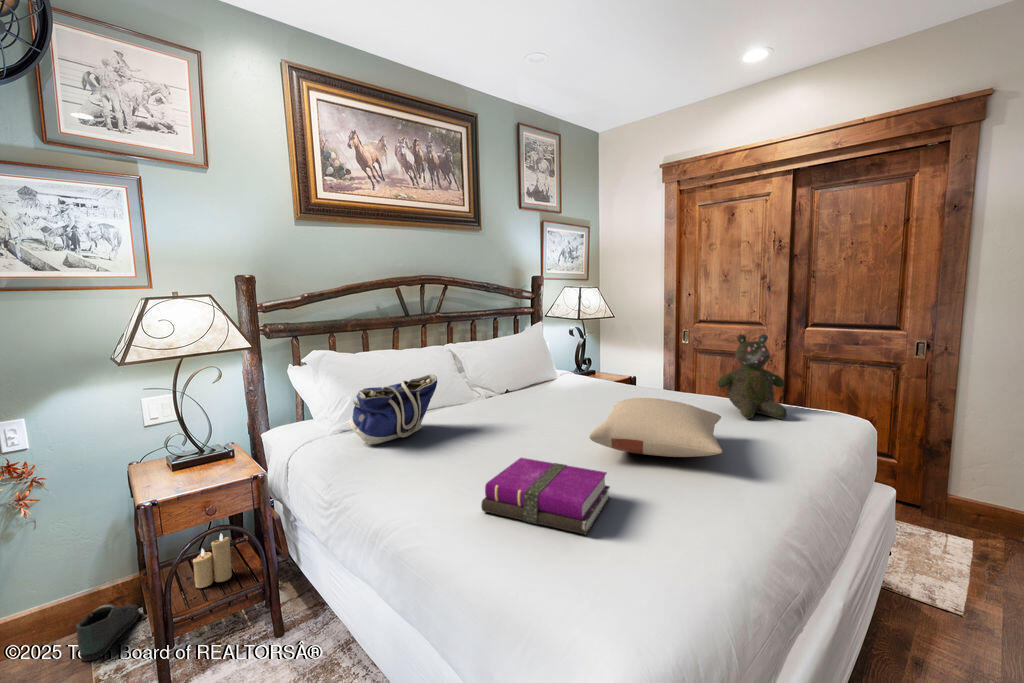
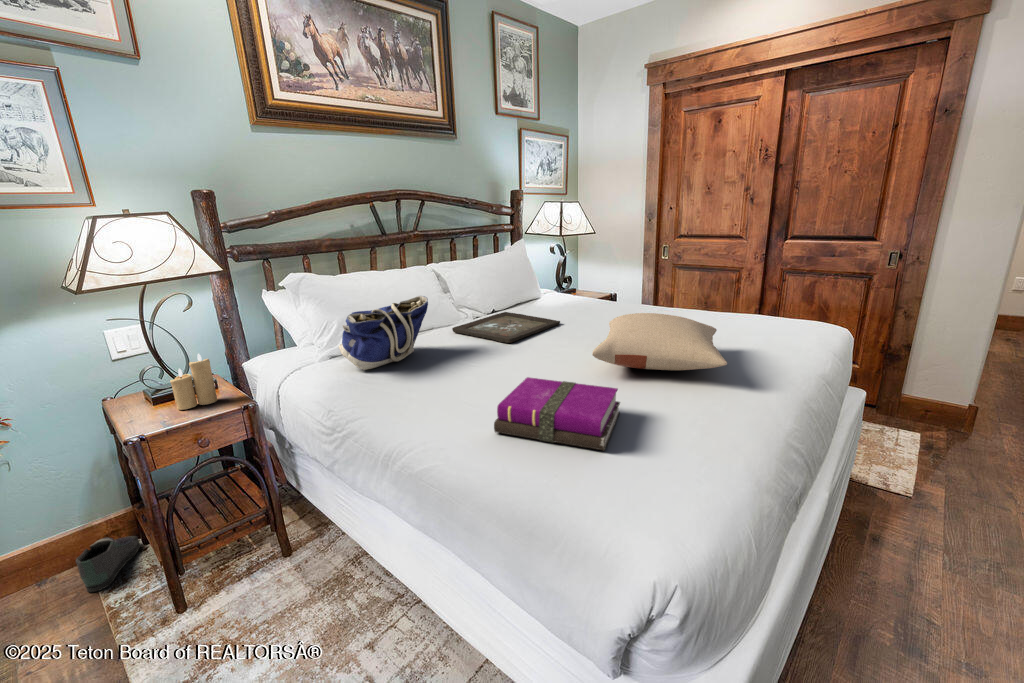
teddy bear: present [717,334,787,419] -> none [707,246,775,331]
tray: none [462,392,570,423] -> present [452,312,560,343]
candle: present [193,534,232,588] -> present [170,354,217,410]

